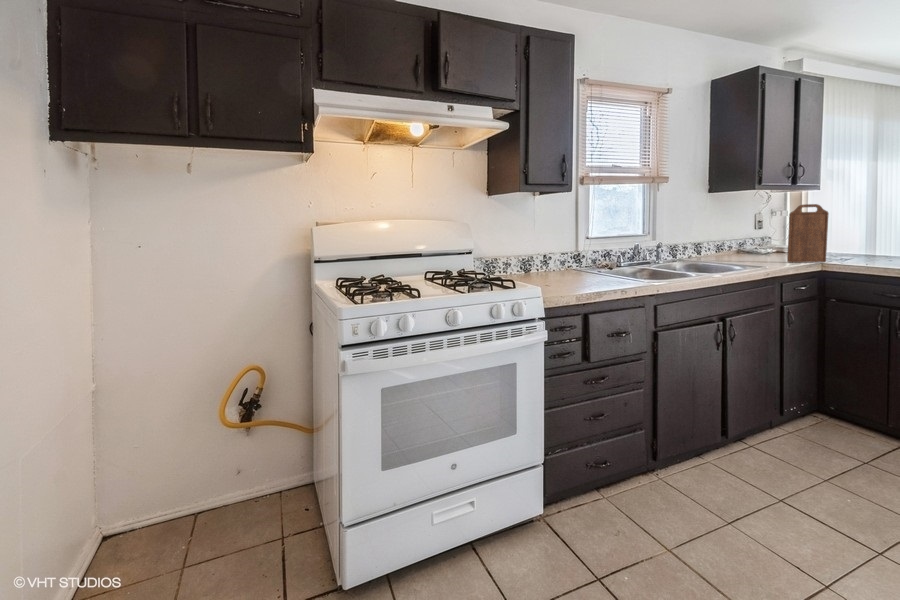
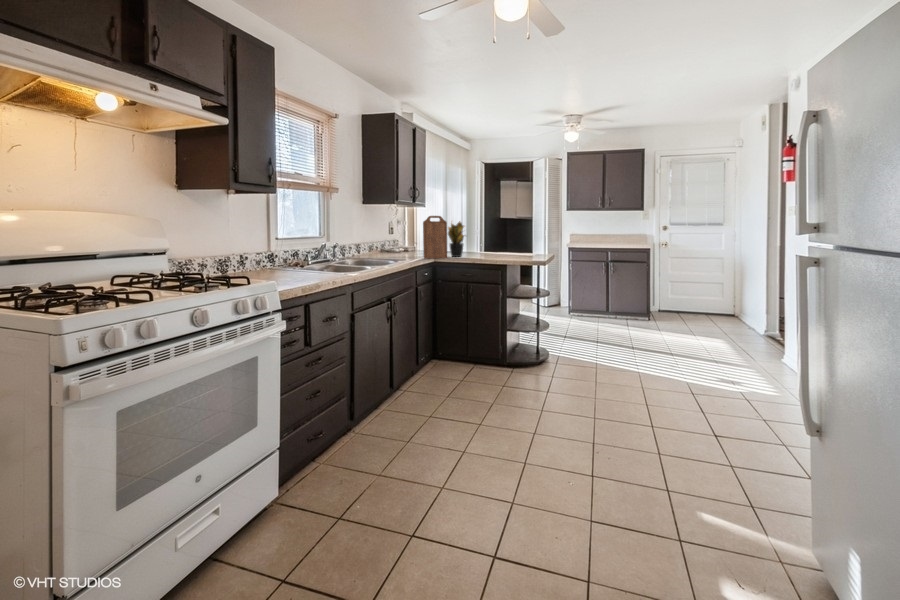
potted plant: none [831,205,874,261] -> present [448,221,465,257]

